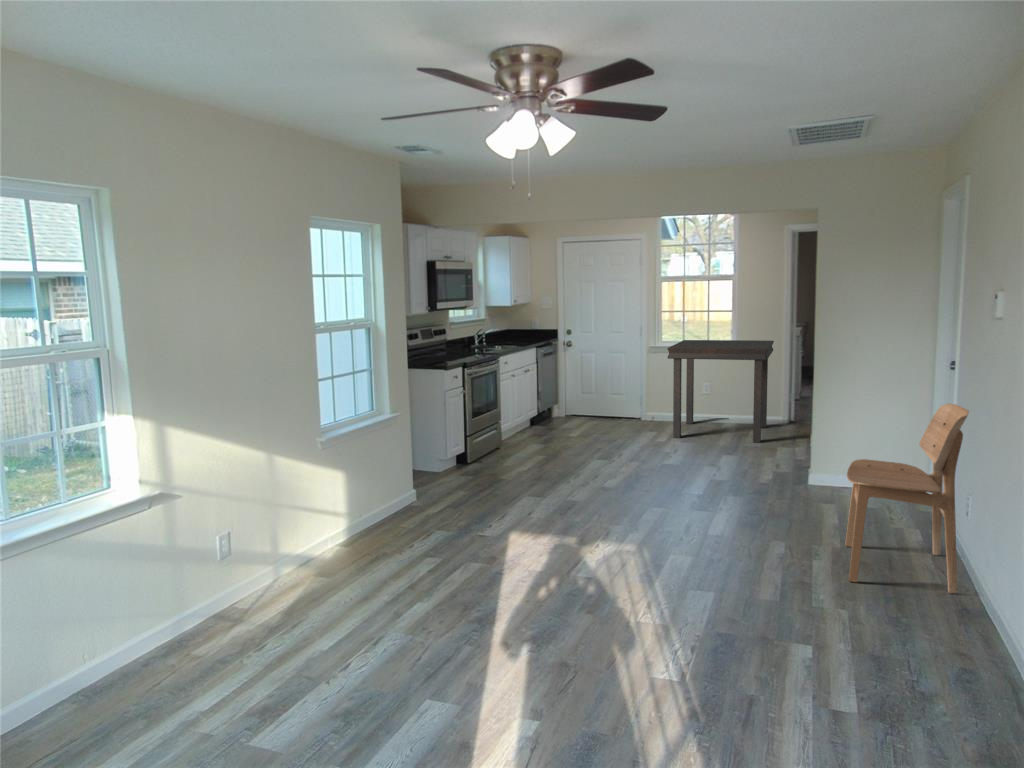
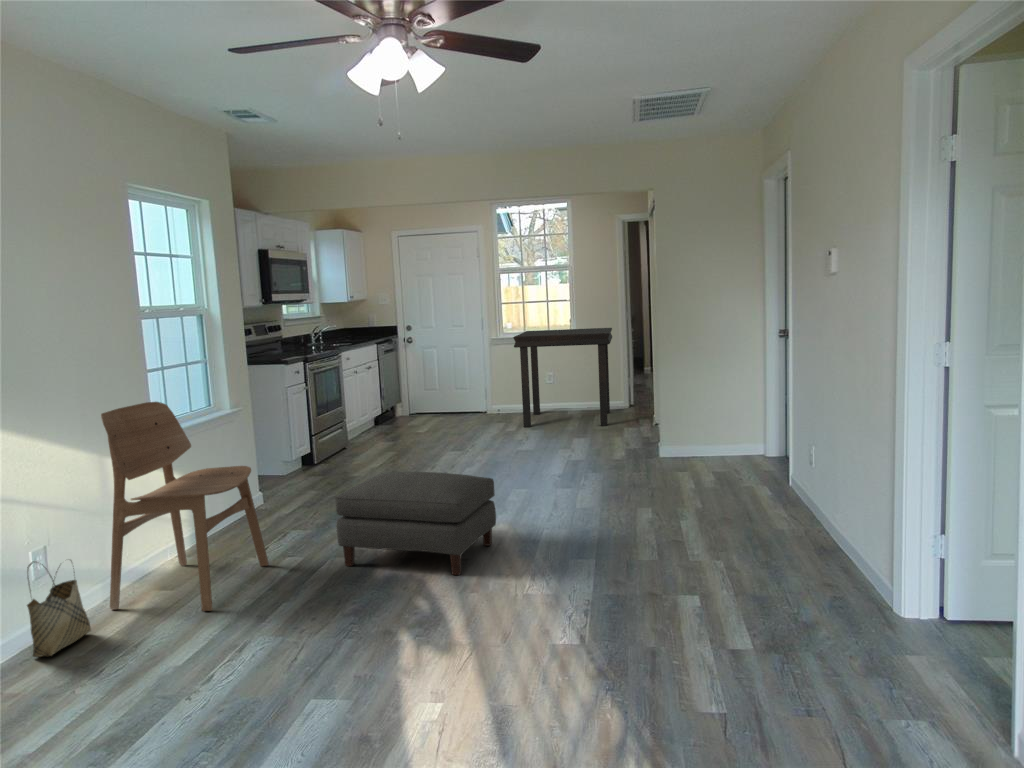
dining chair: present [845,404,969,593] -> present [101,402,269,611]
ottoman: none [471,487,621,594] -> present [335,472,496,575]
woven basket: none [212,546,261,627] -> present [27,561,91,657]

